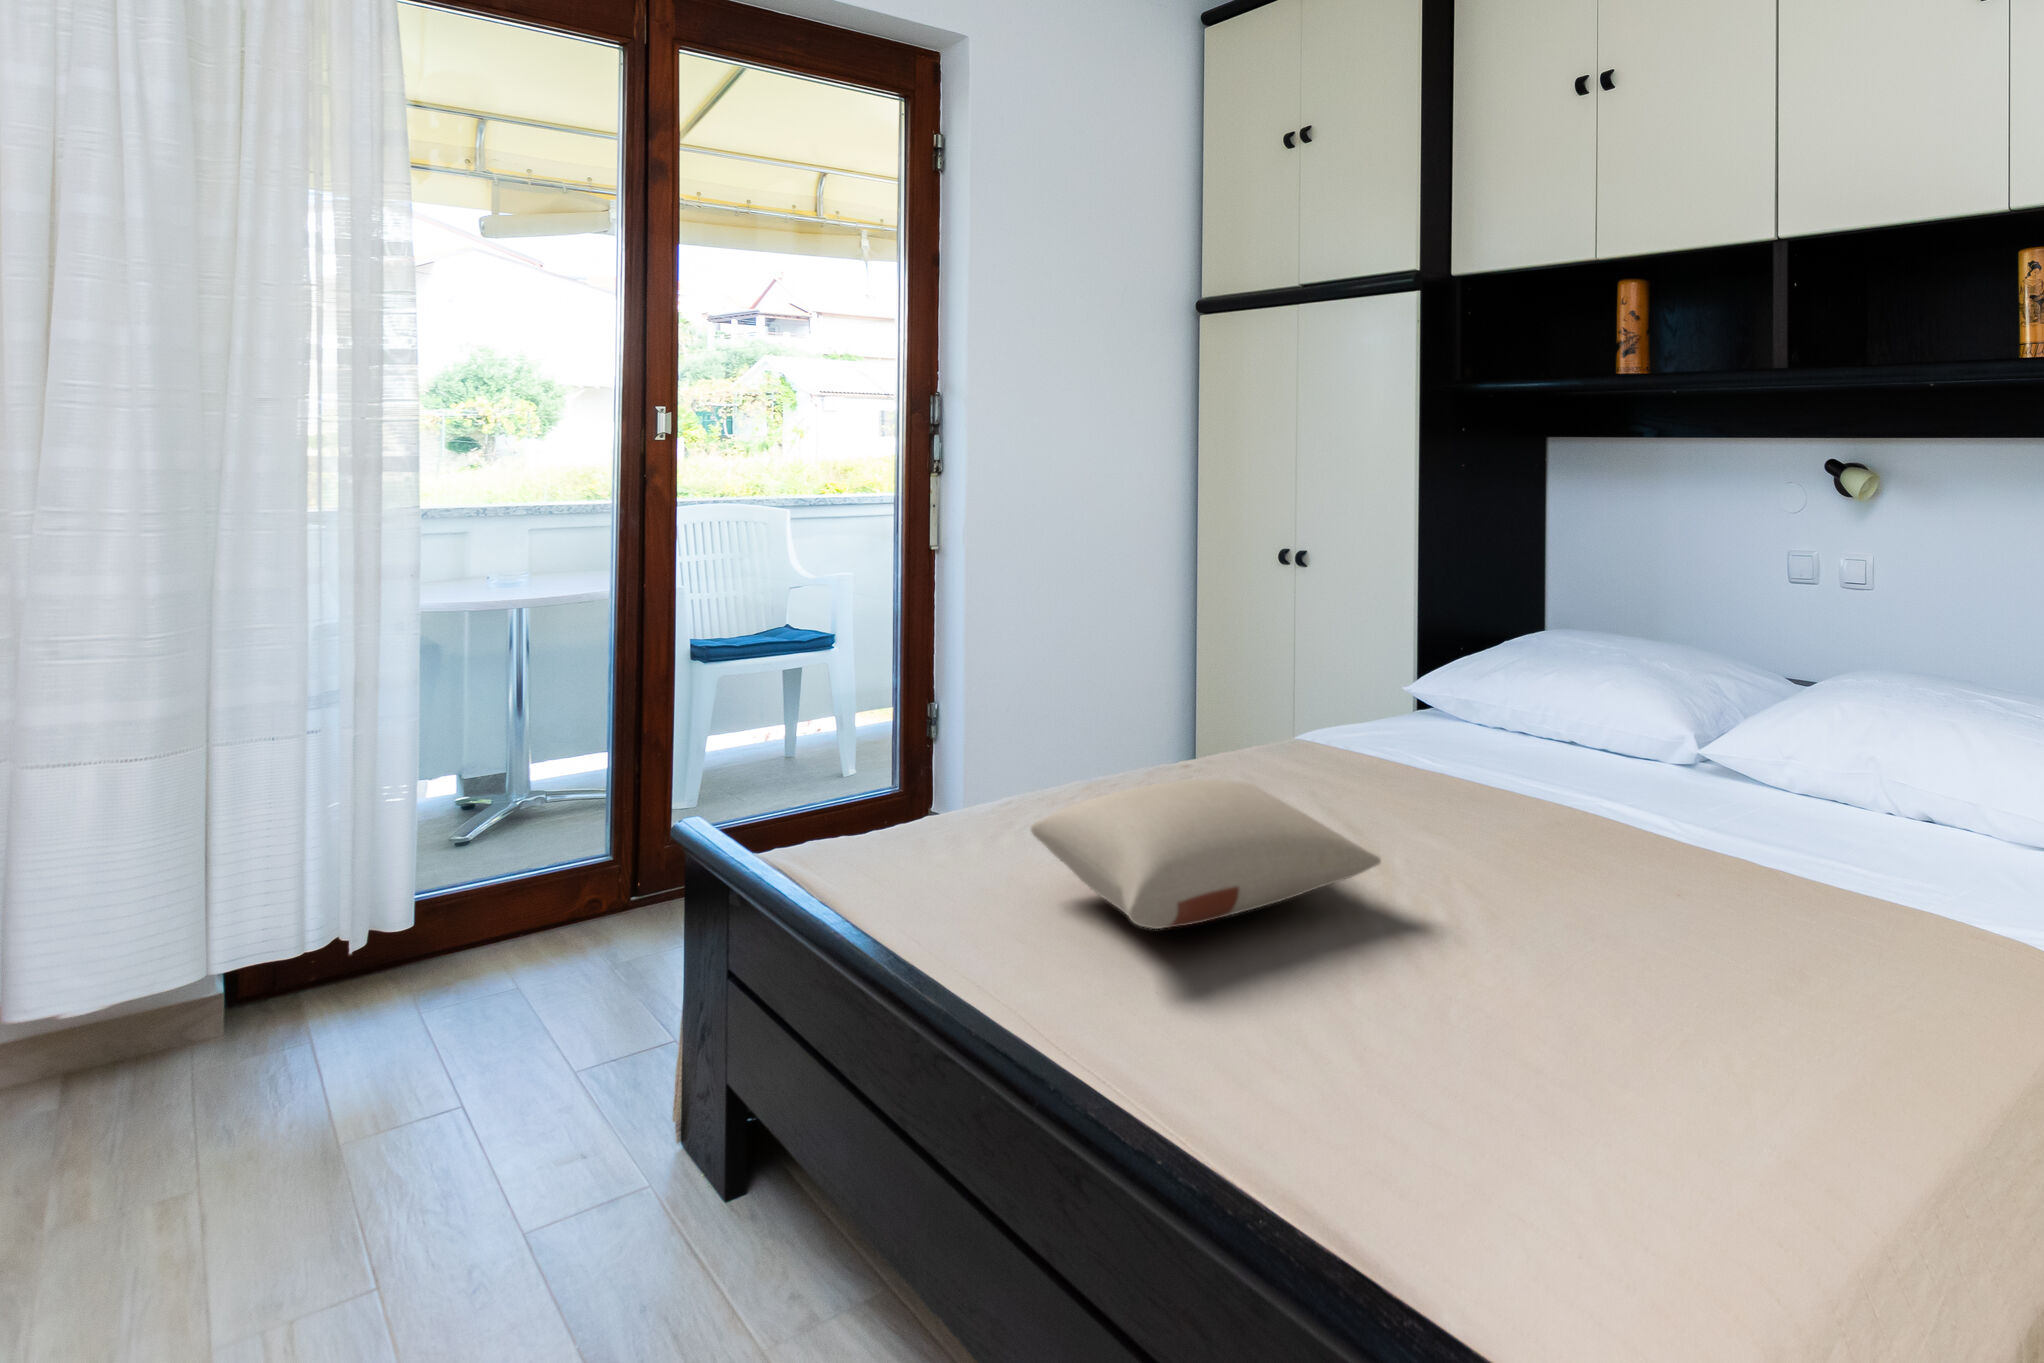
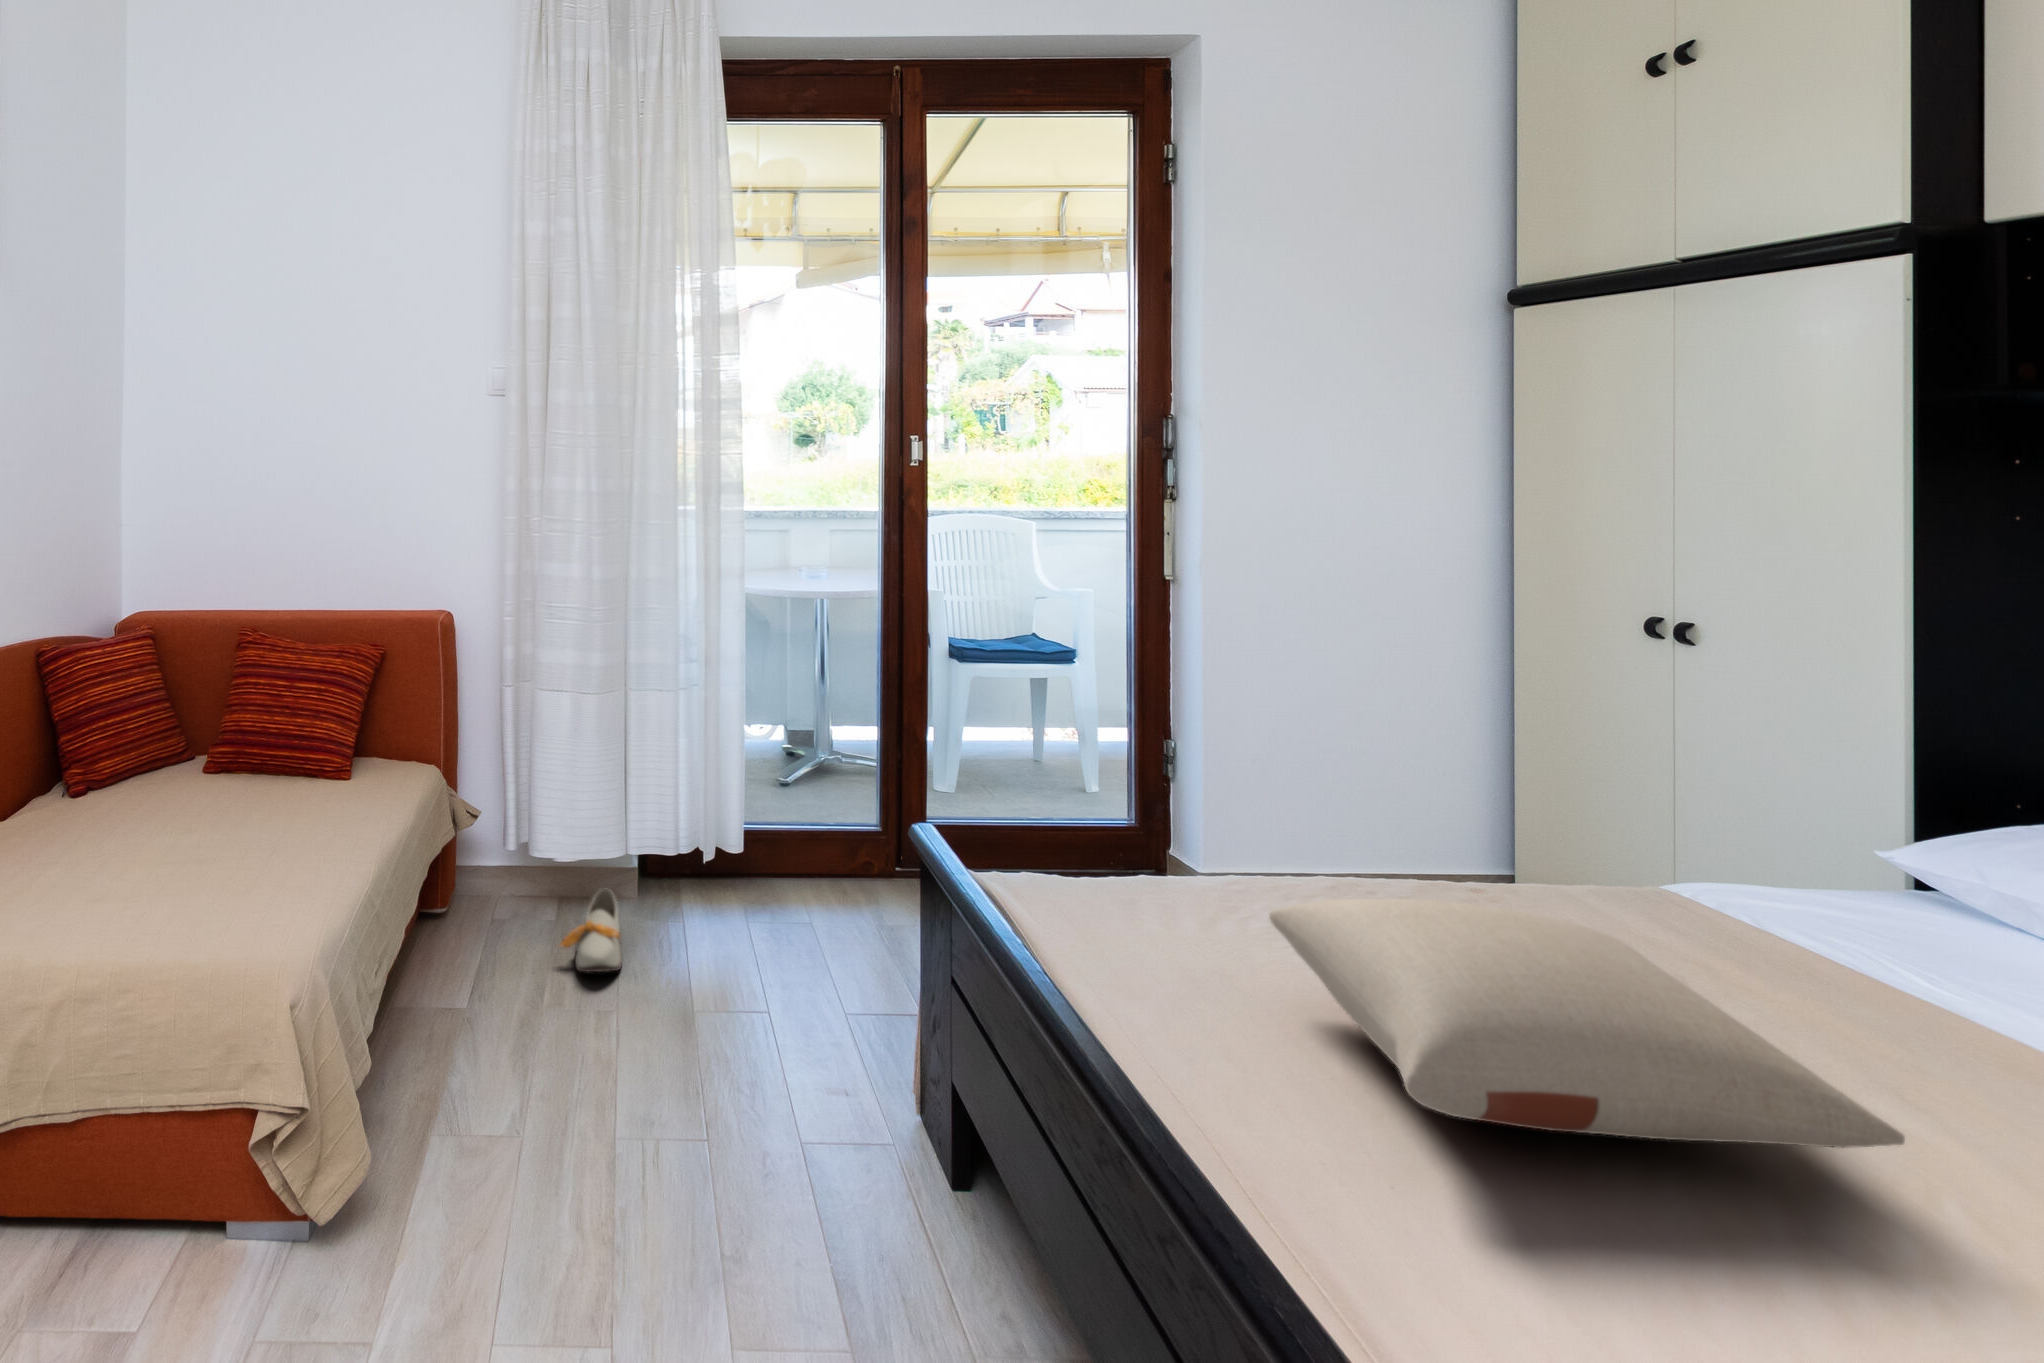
shoe: none [90,1036,213,1156] -> present [560,889,622,972]

